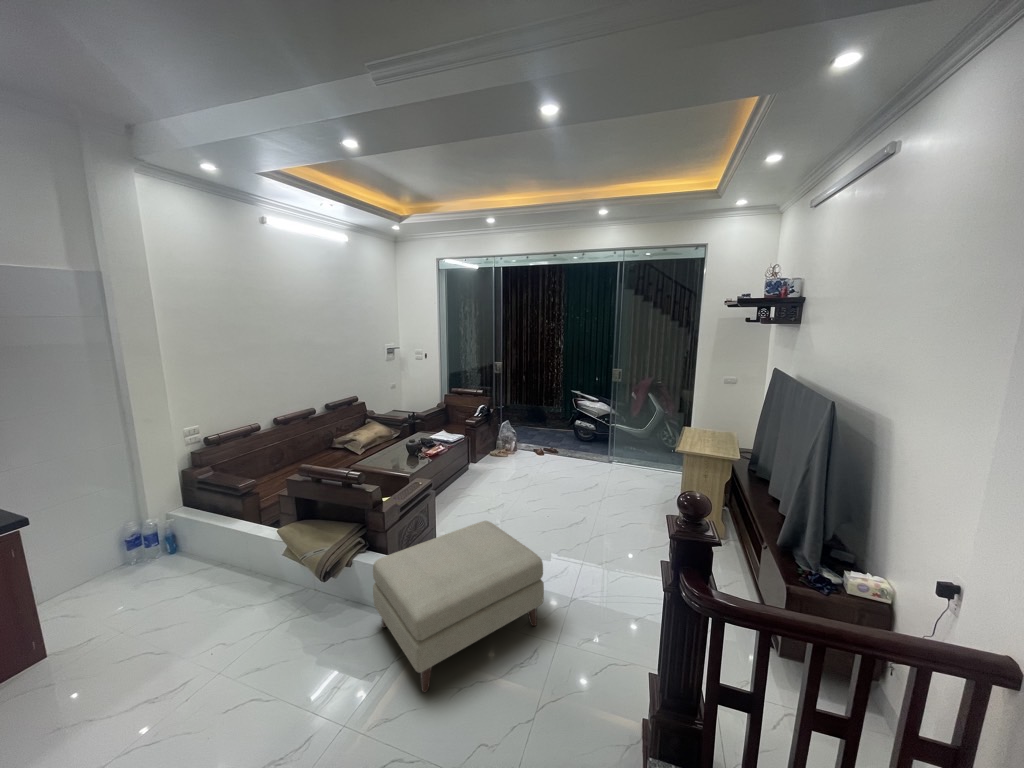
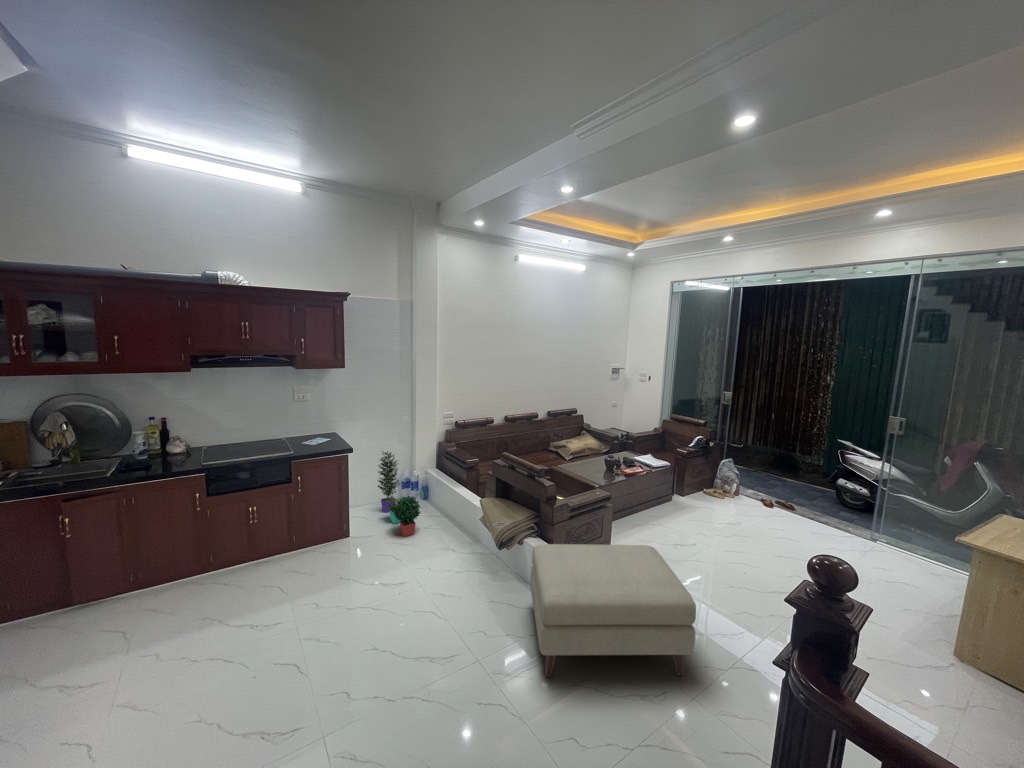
potted plant: none [75,503,183,615] -> present [378,451,421,537]

